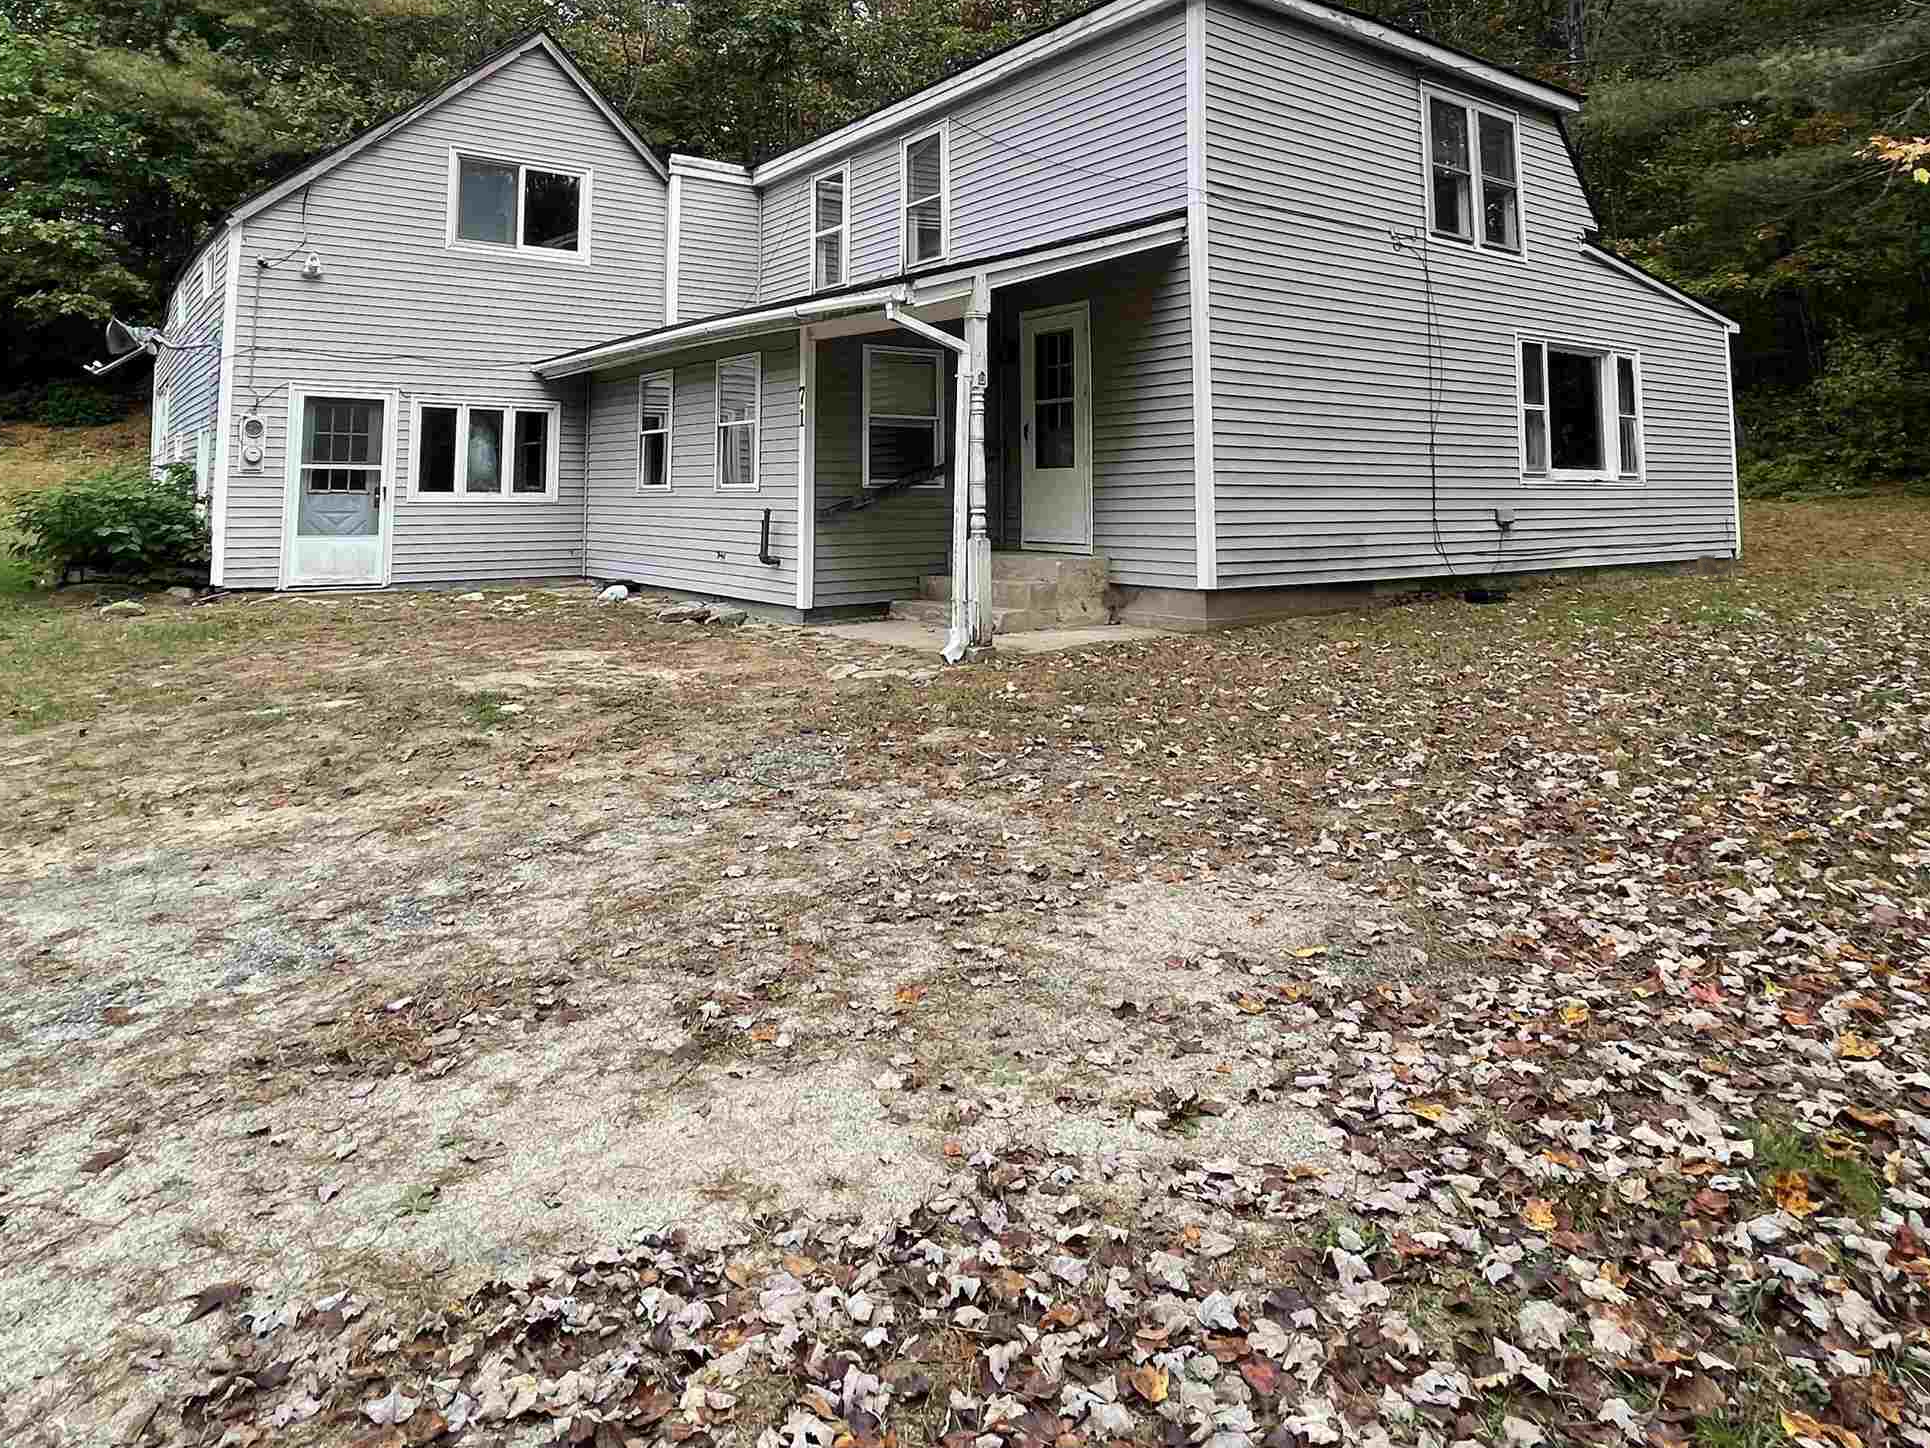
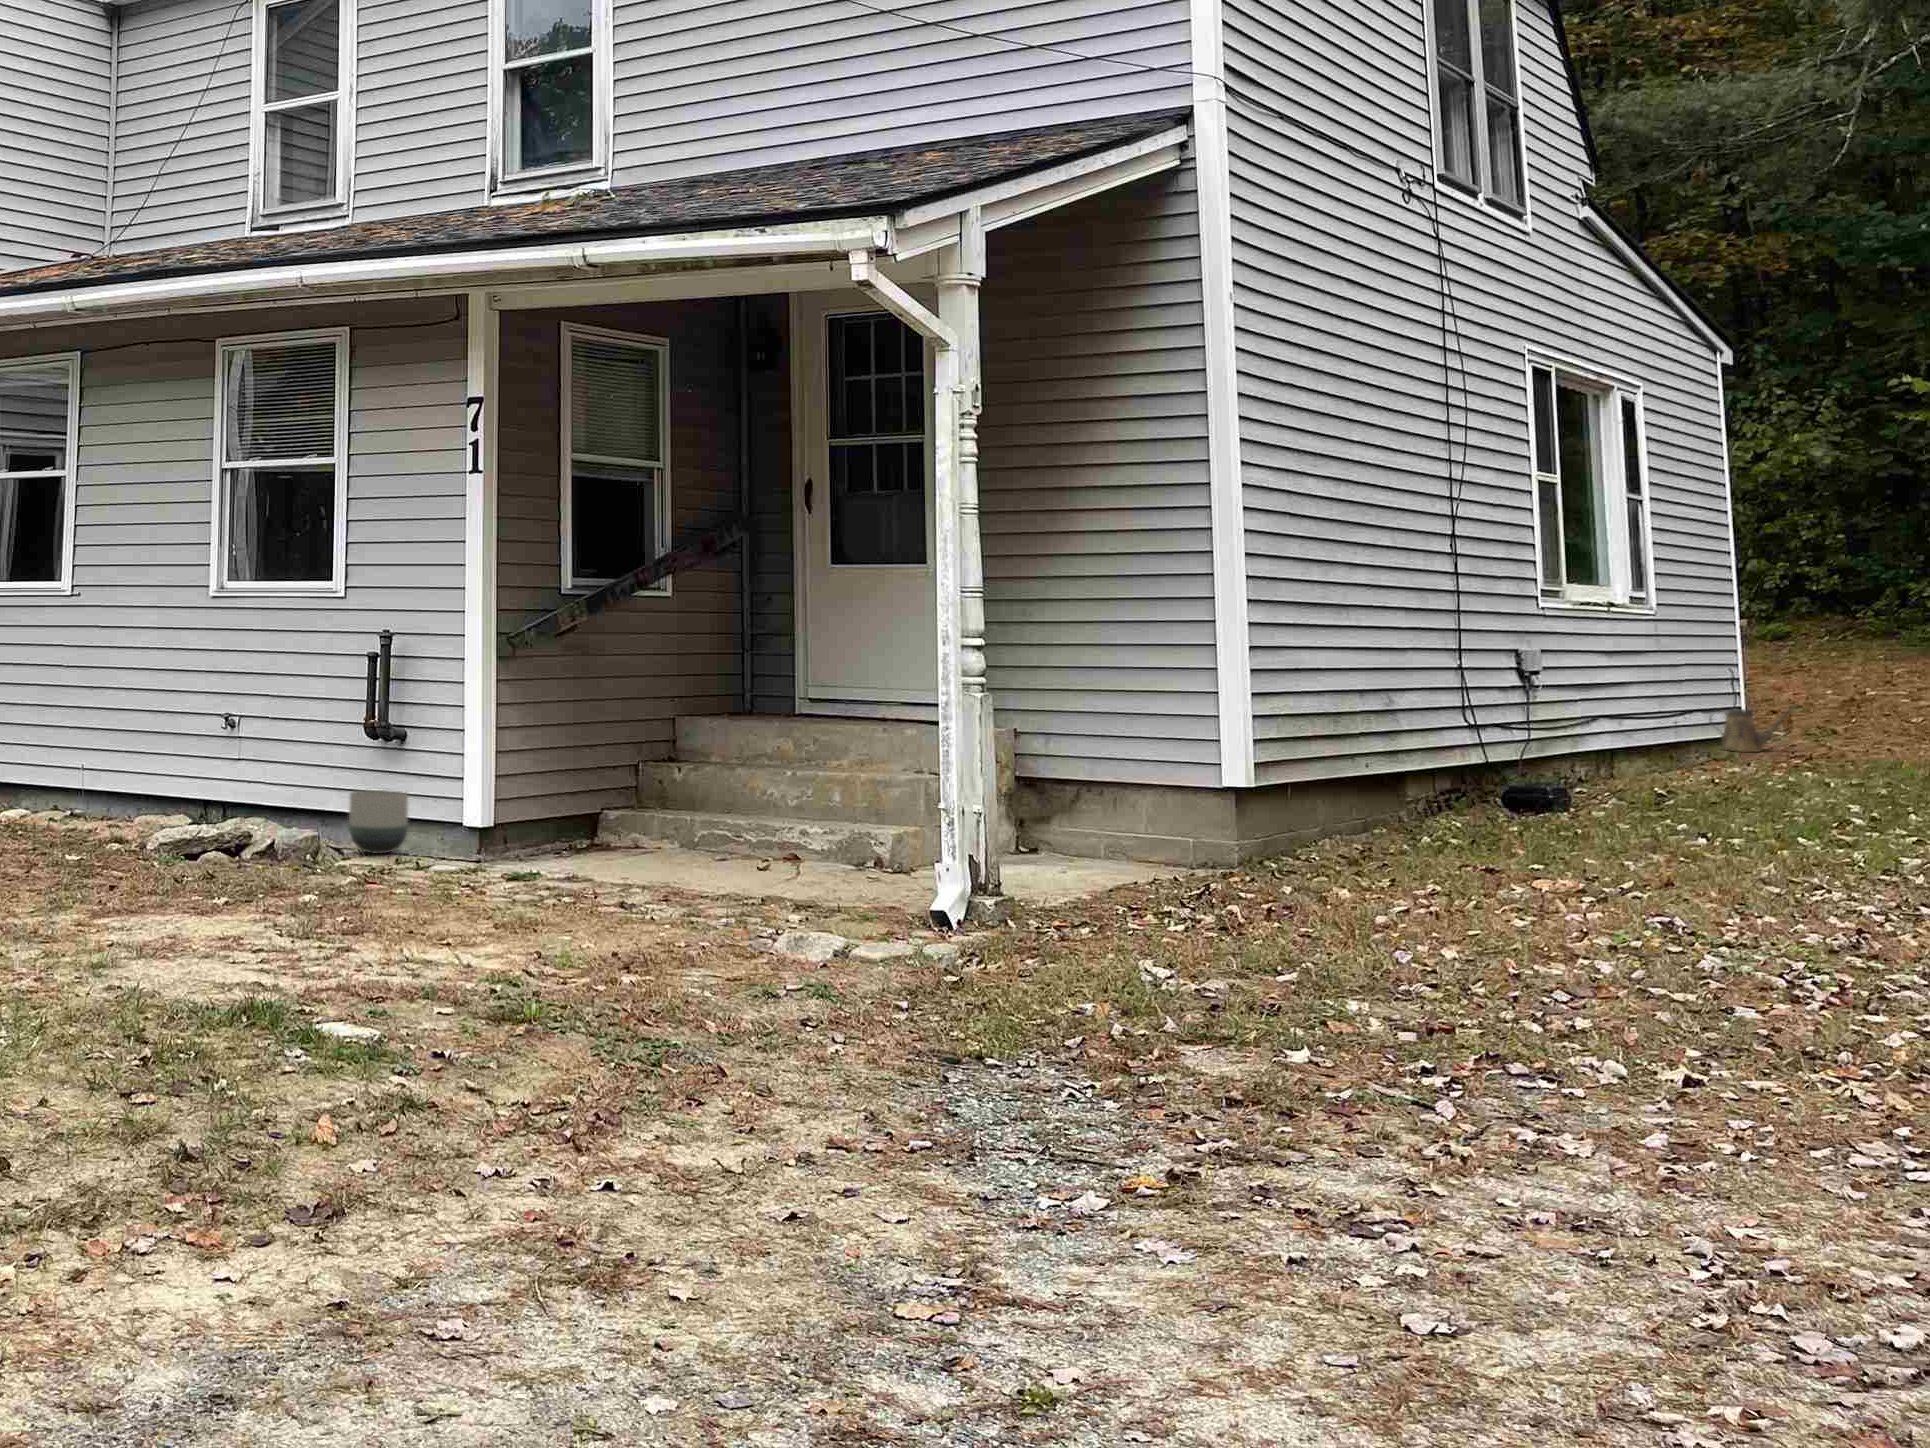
planter: none [742,598,773,631] -> present [349,790,408,854]

